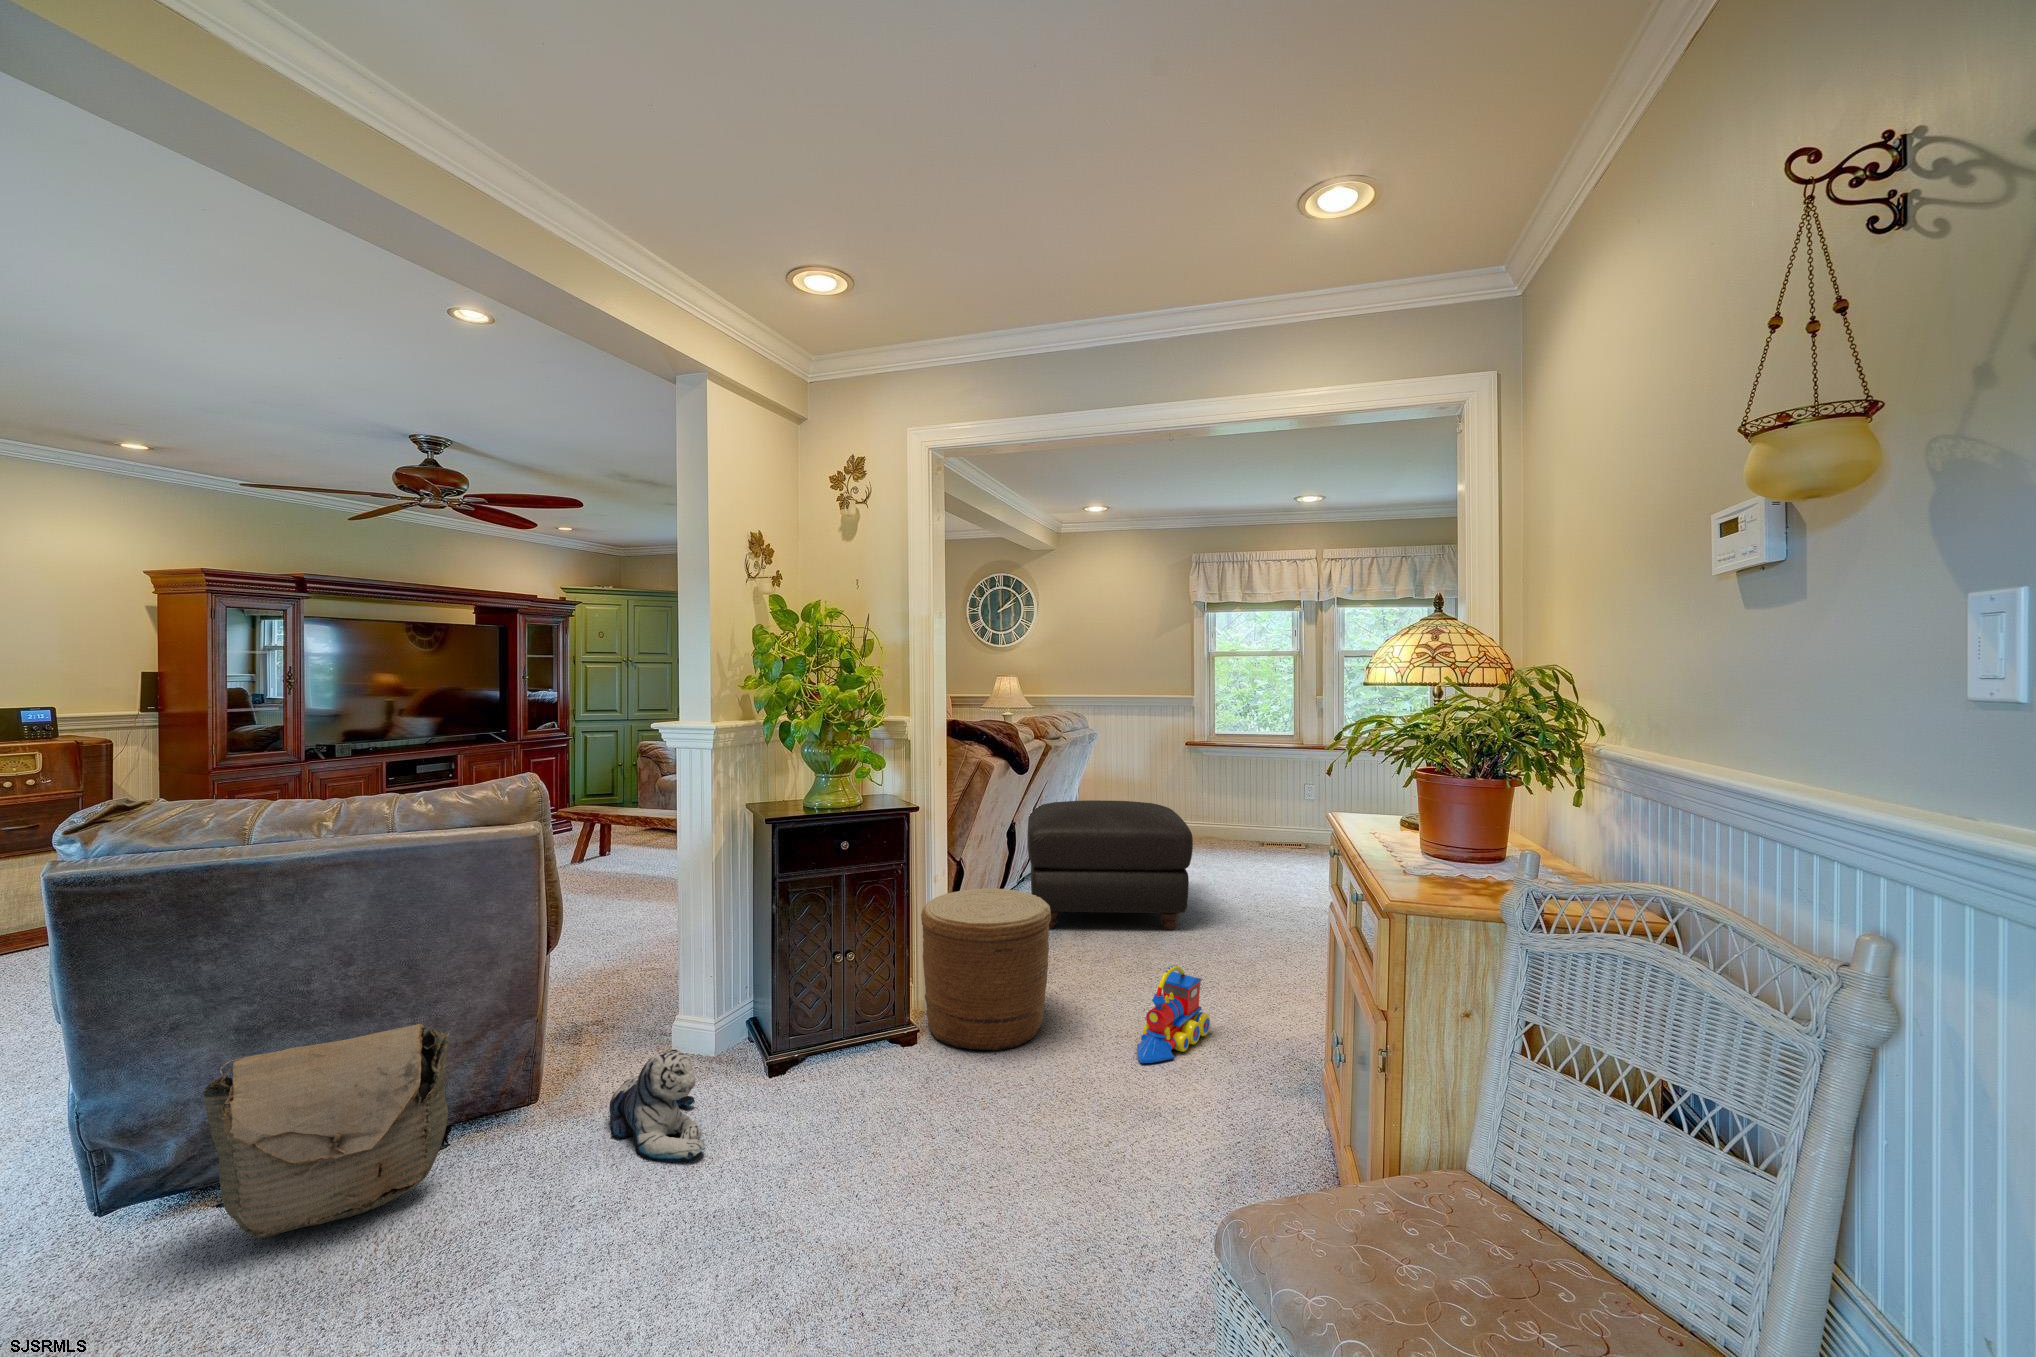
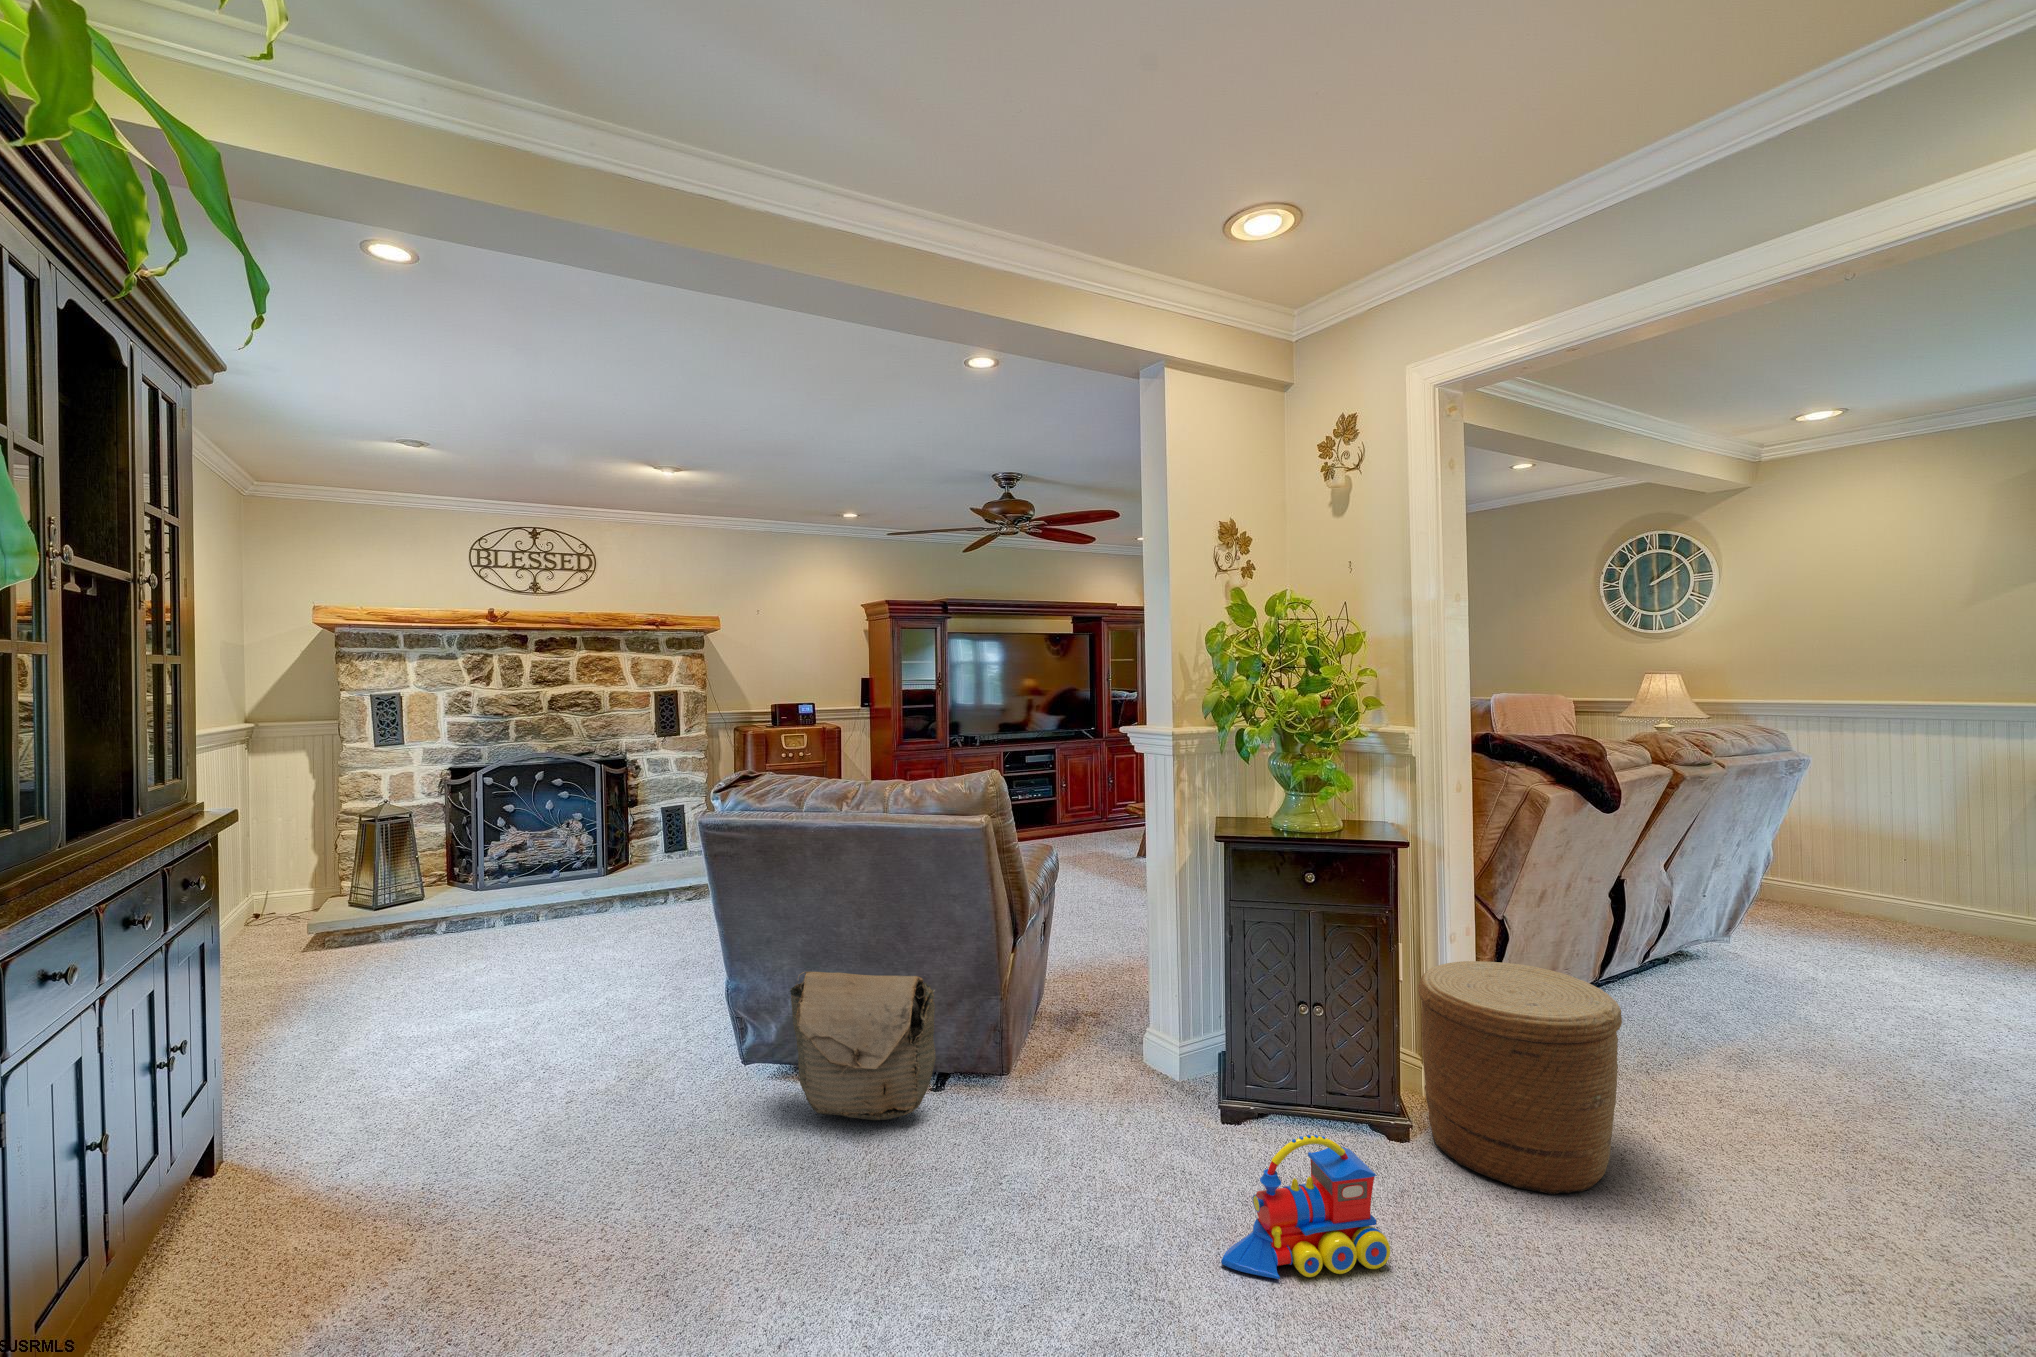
ottoman: present [1027,800,1193,930] -> none [1640,863,1987,1106]
toy train: present [1137,965,1210,1063] -> present [1221,1135,1390,1279]
plush toy: present [609,1050,704,1162] -> none [1061,1060,1141,1177]

